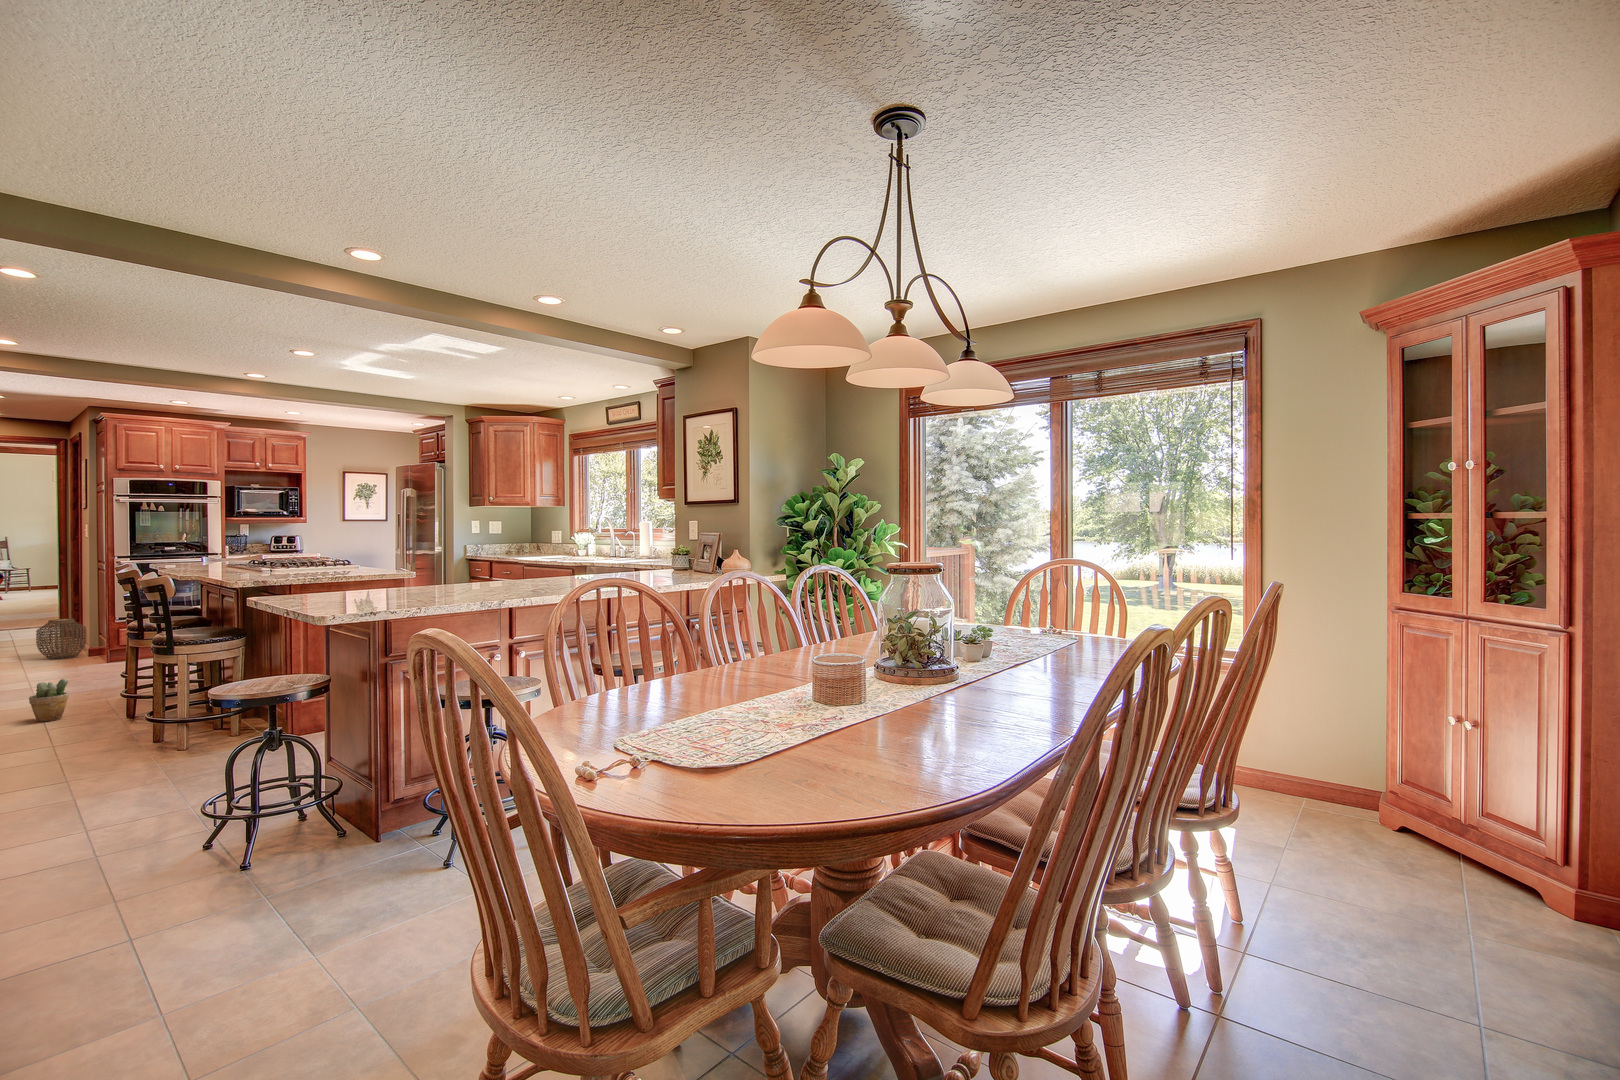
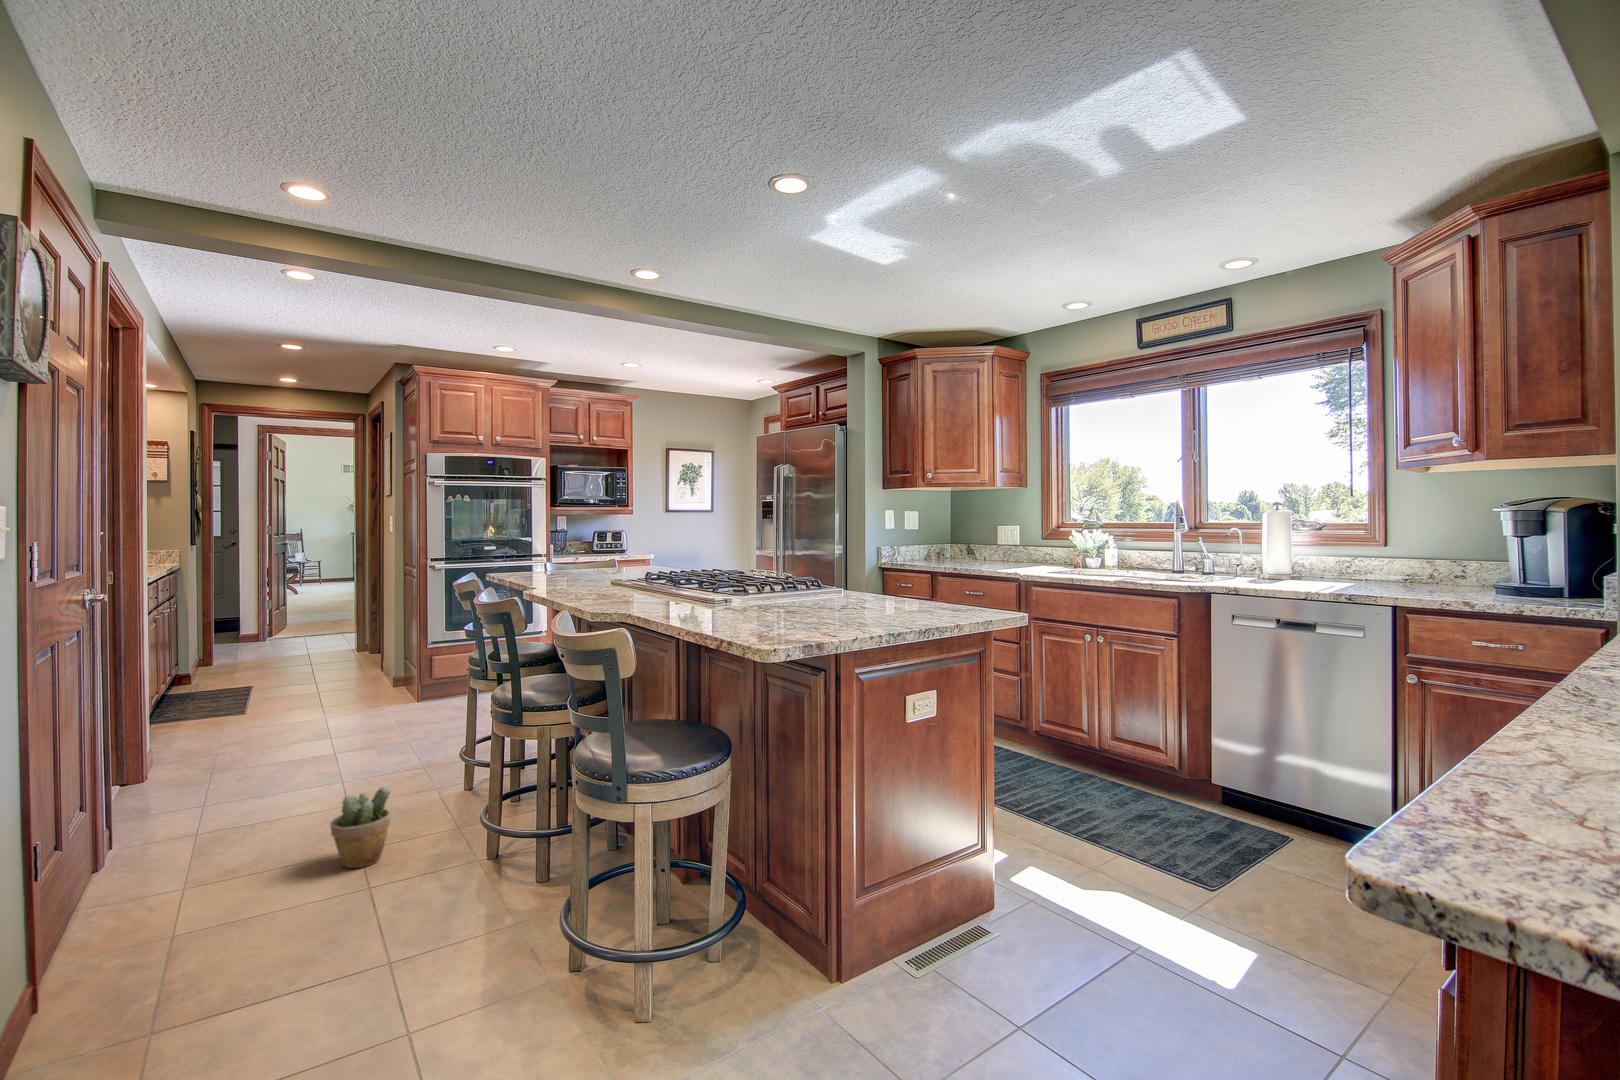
woven basket: present [36,619,87,659] -> none [338,637,393,691]

